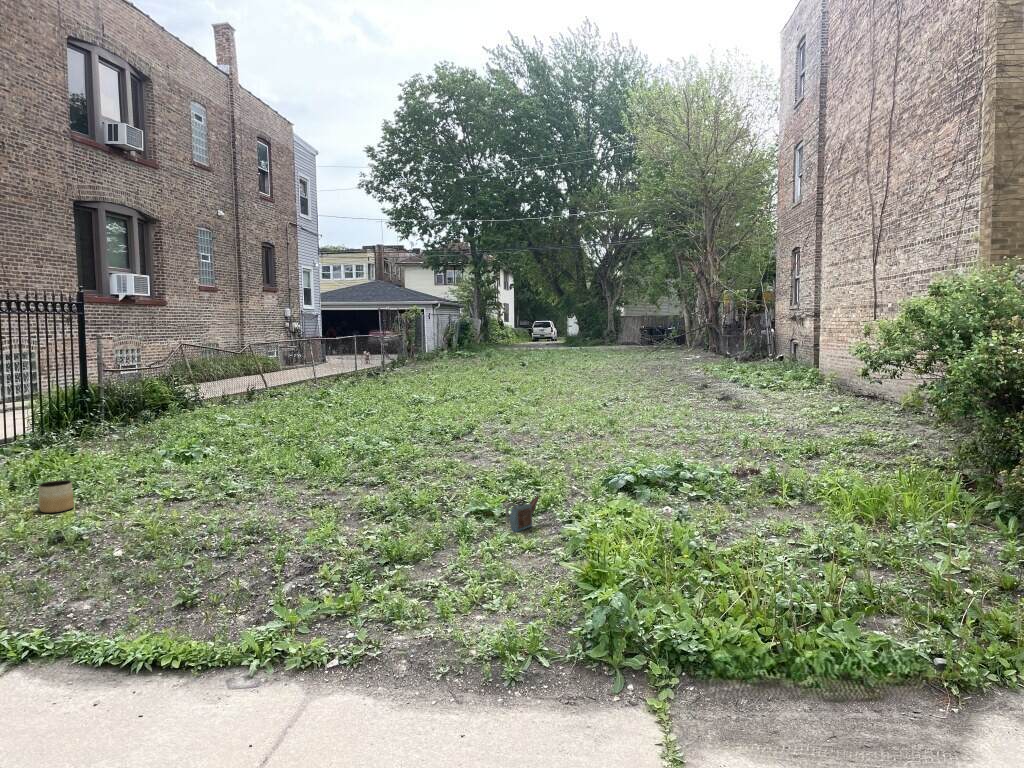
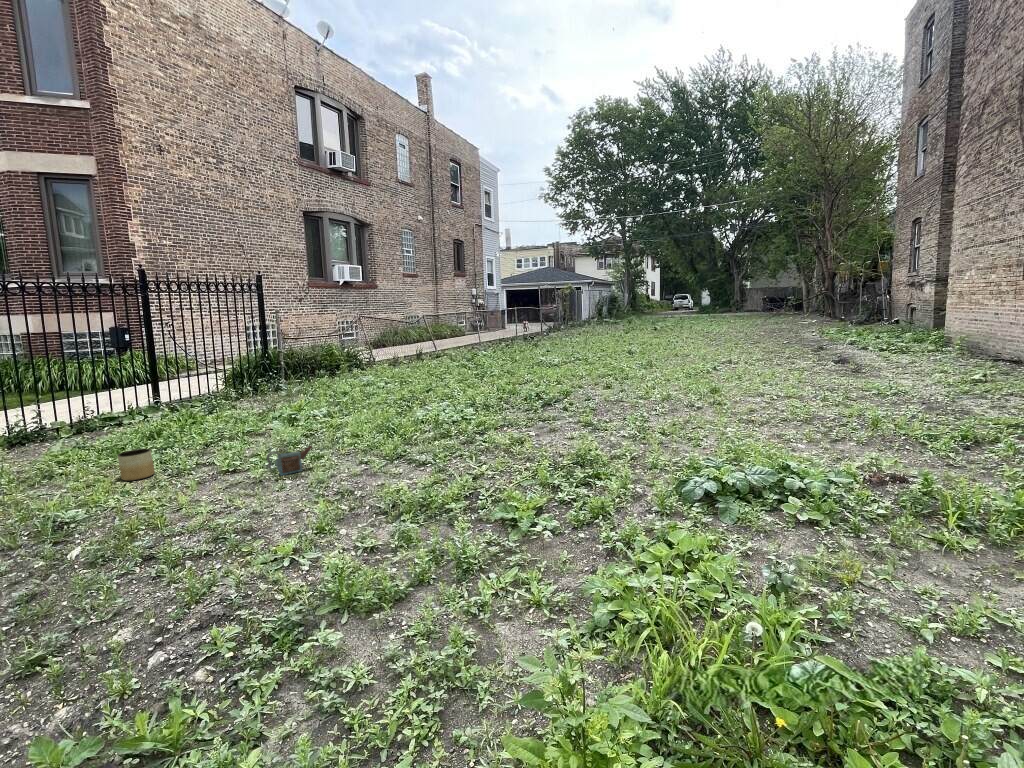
watering can: present [505,496,539,532] -> present [267,446,312,475]

